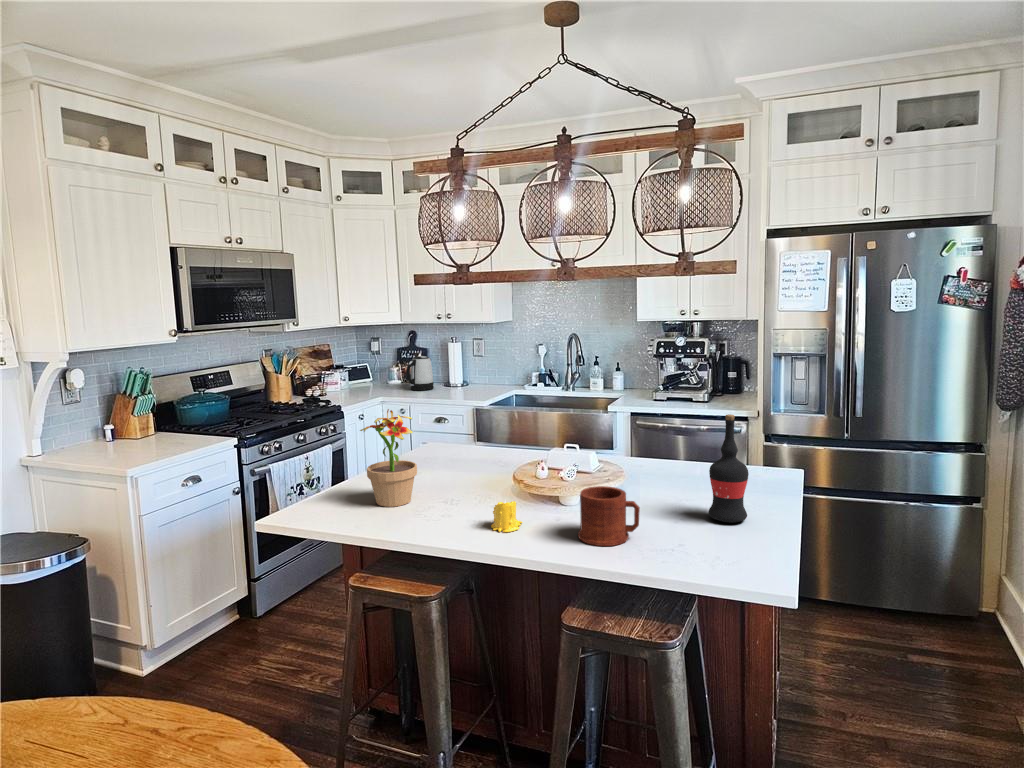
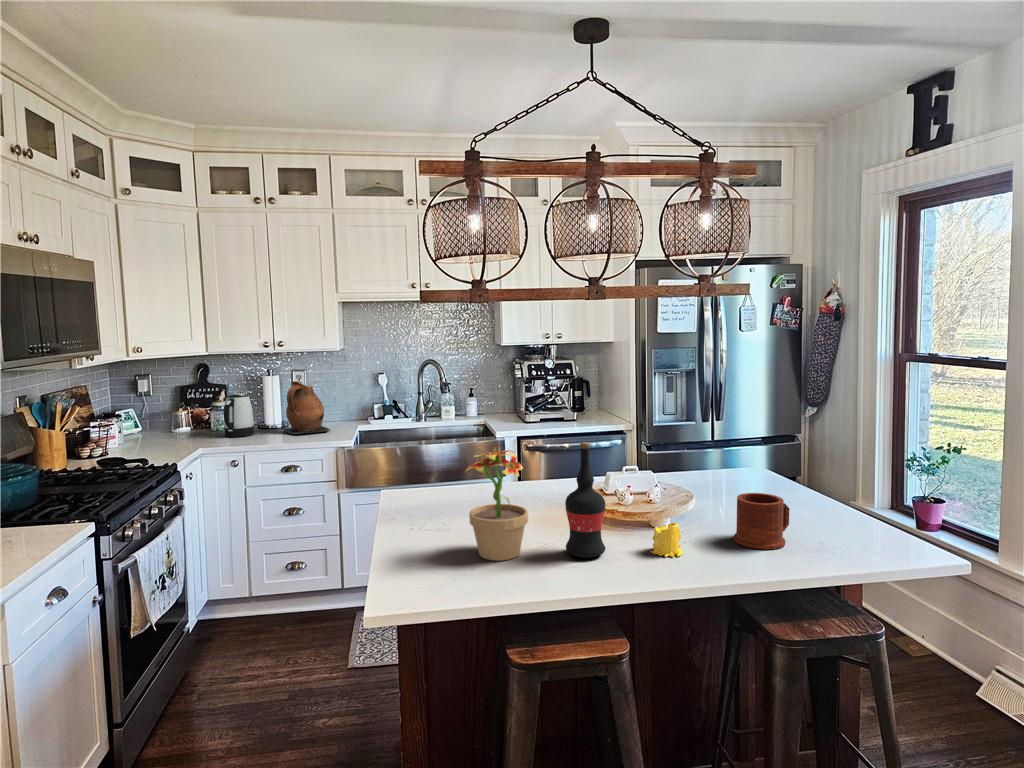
ceramic pitcher: none [450,348,487,393] -> present [285,381,330,434]
wine bottle: present [709,414,749,522] -> present [565,442,605,557]

